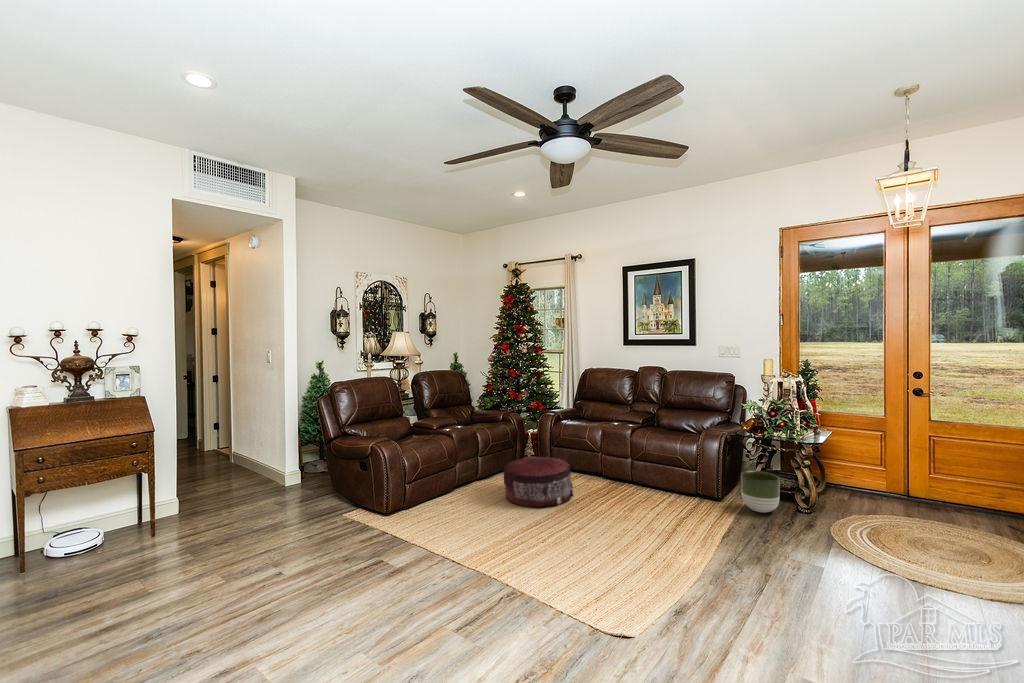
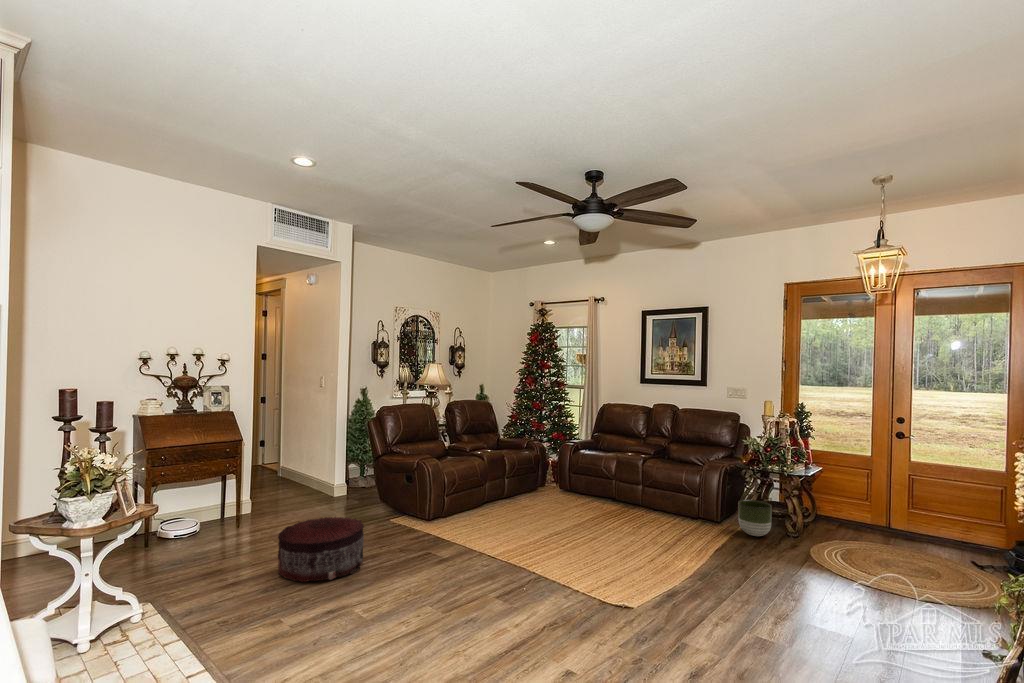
pouf: present [503,456,574,507] -> present [278,517,364,582]

